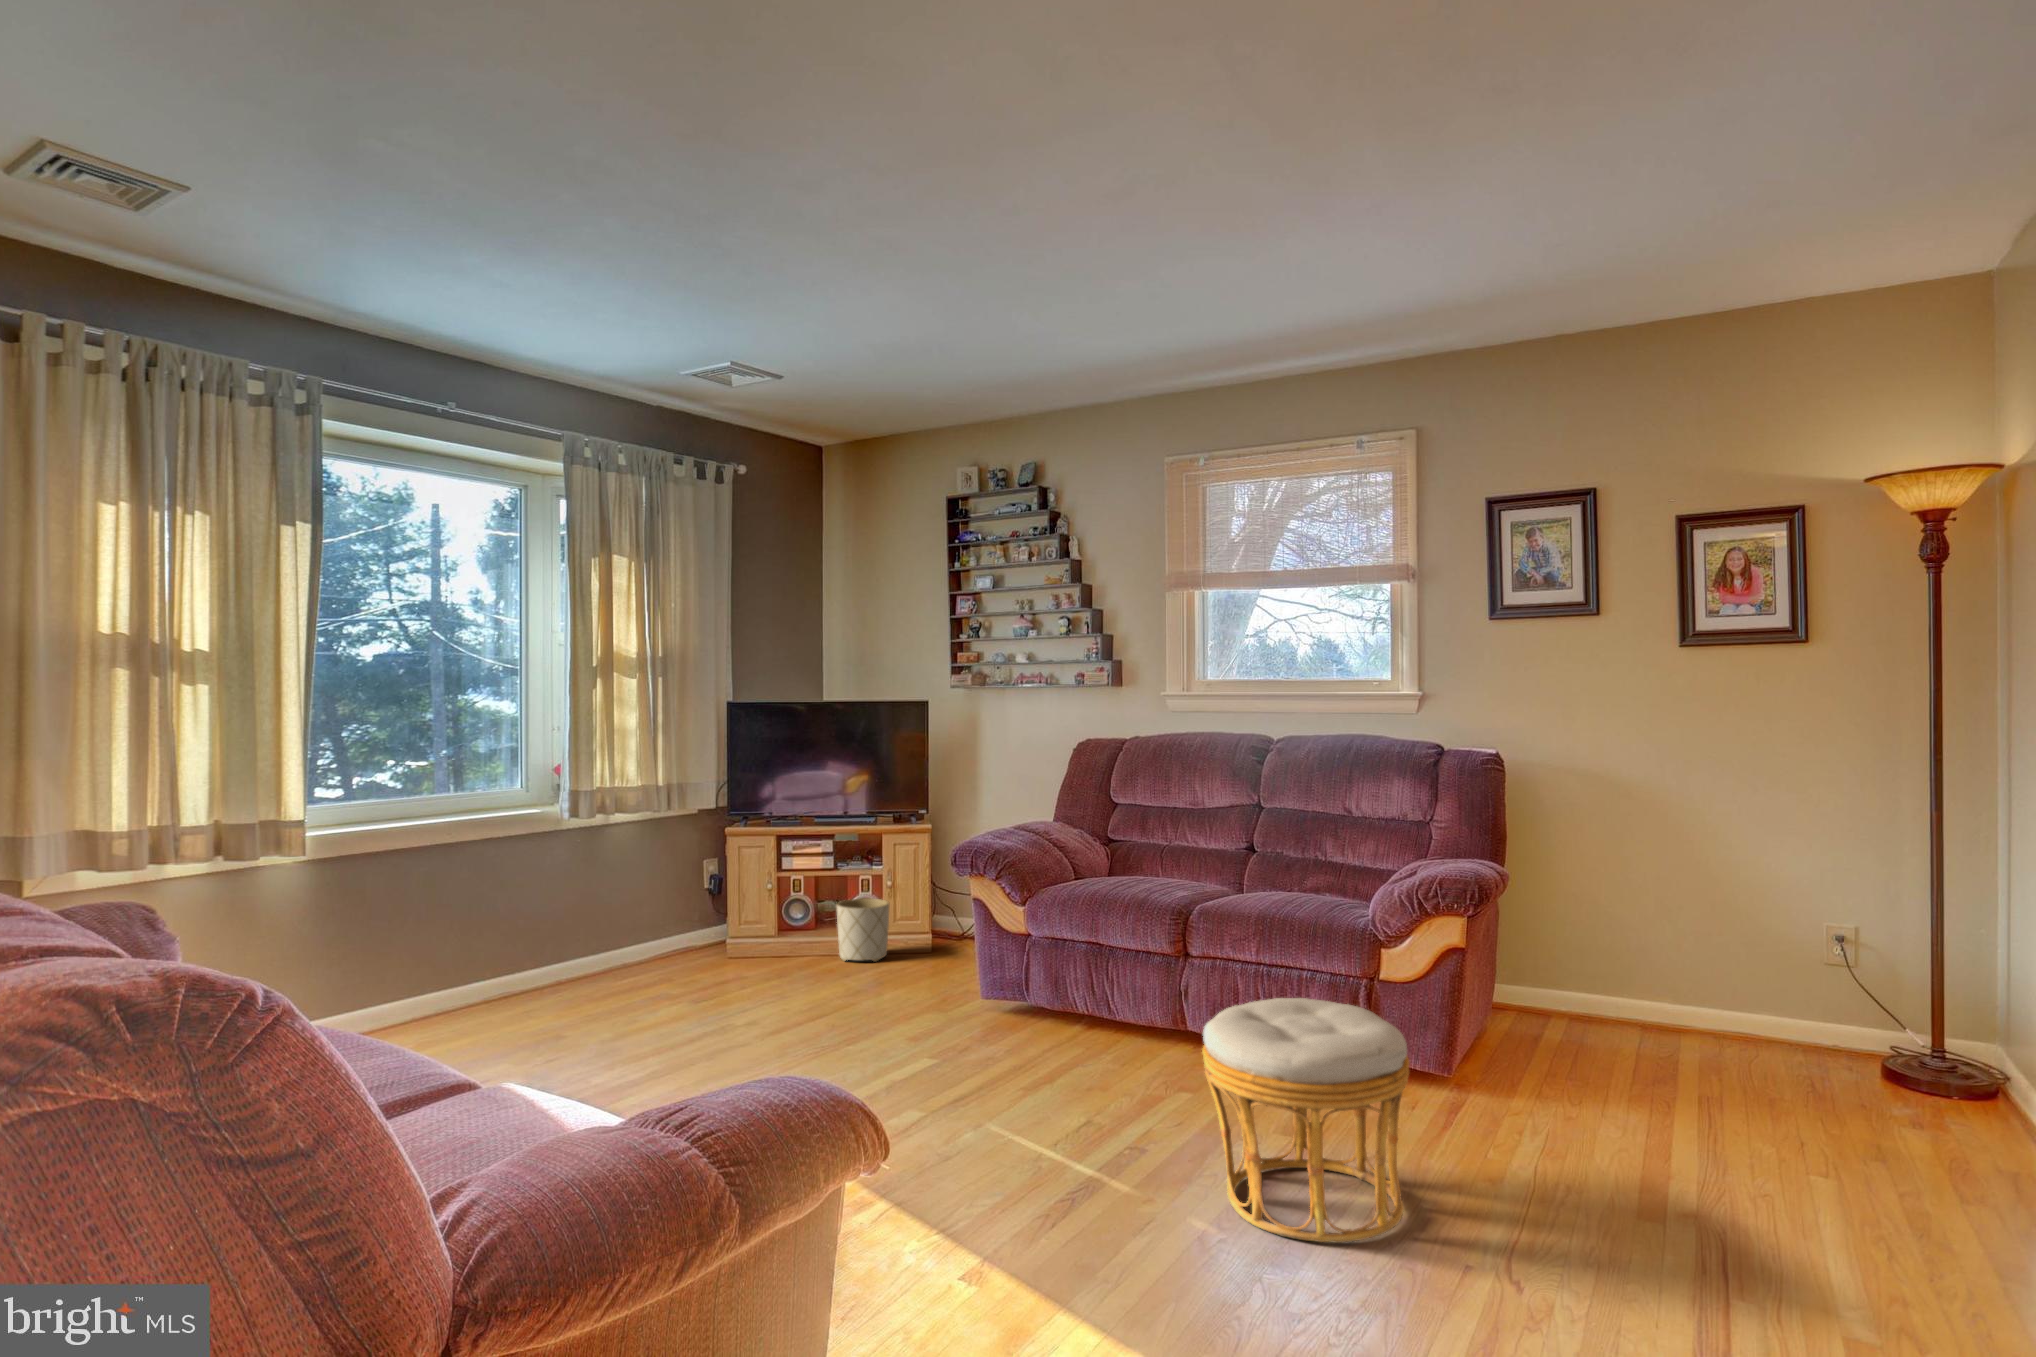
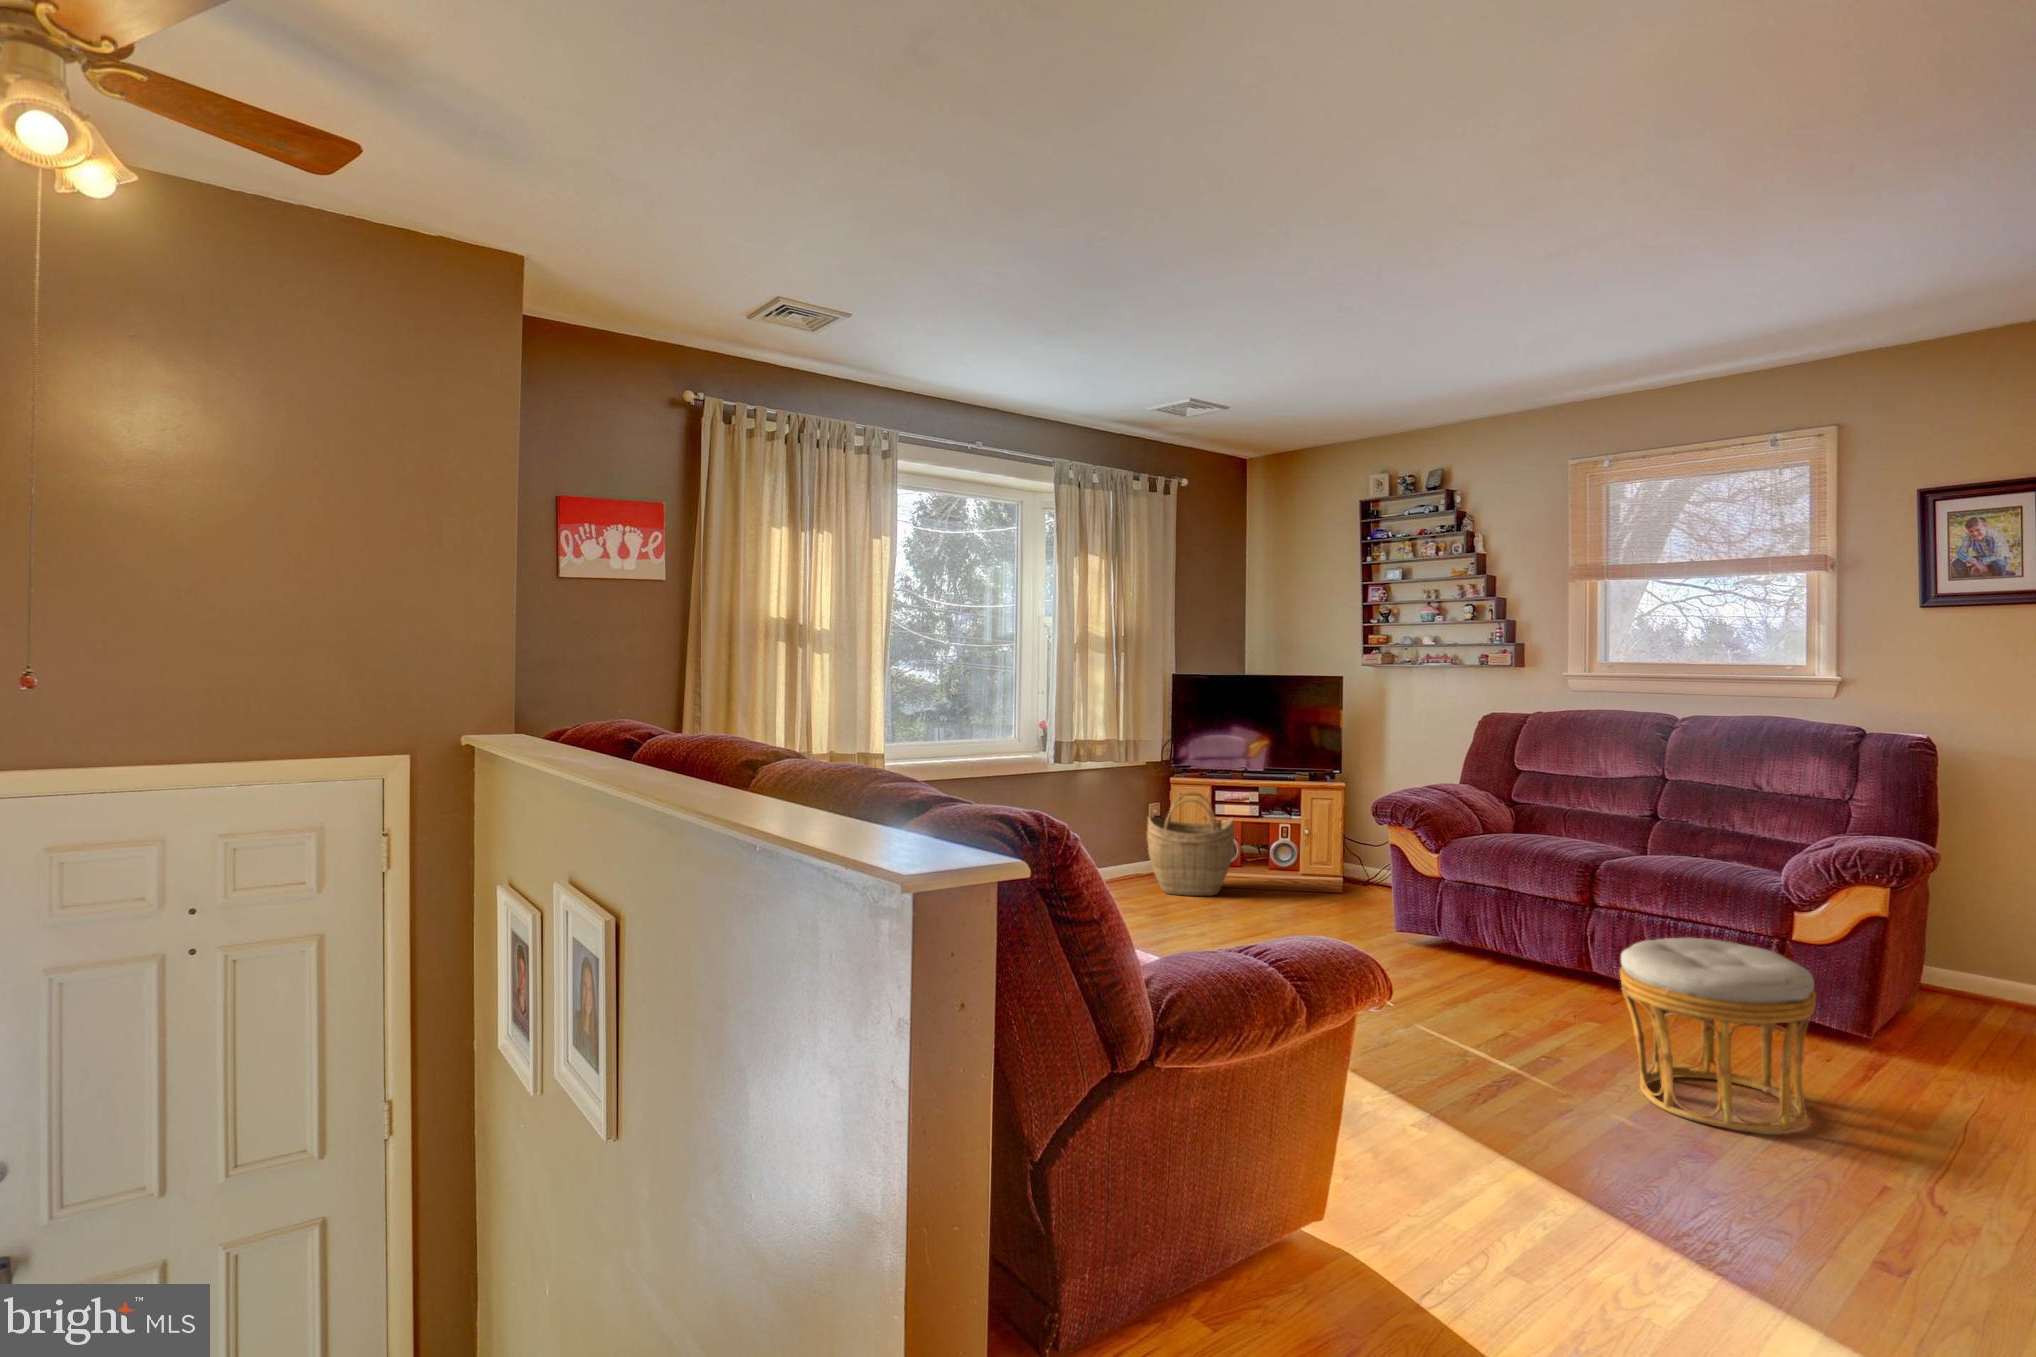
woven basket: none [691,844,801,975] -> present [1147,792,1234,896]
planter: present [837,898,889,962] -> none [1262,842,1308,895]

